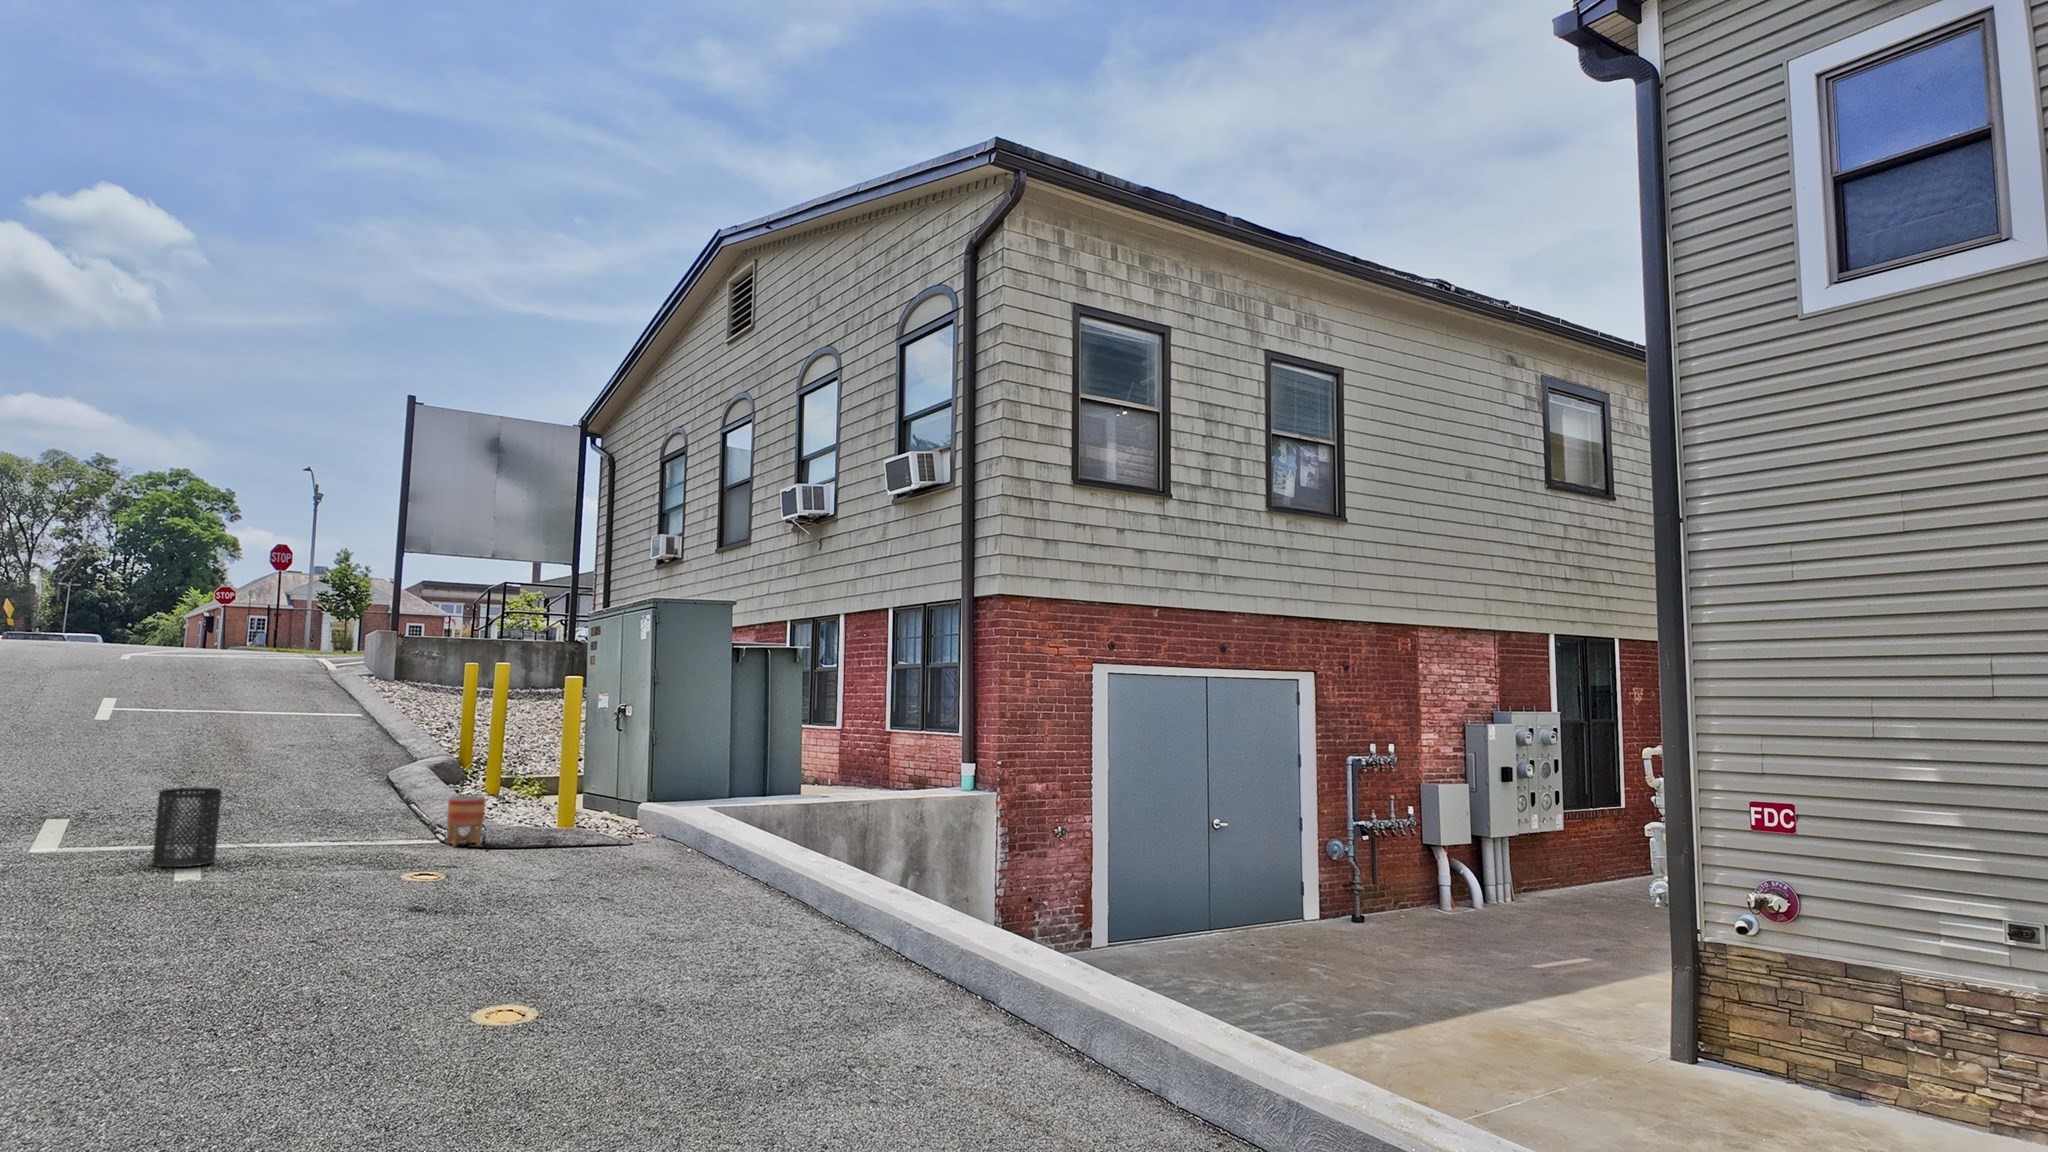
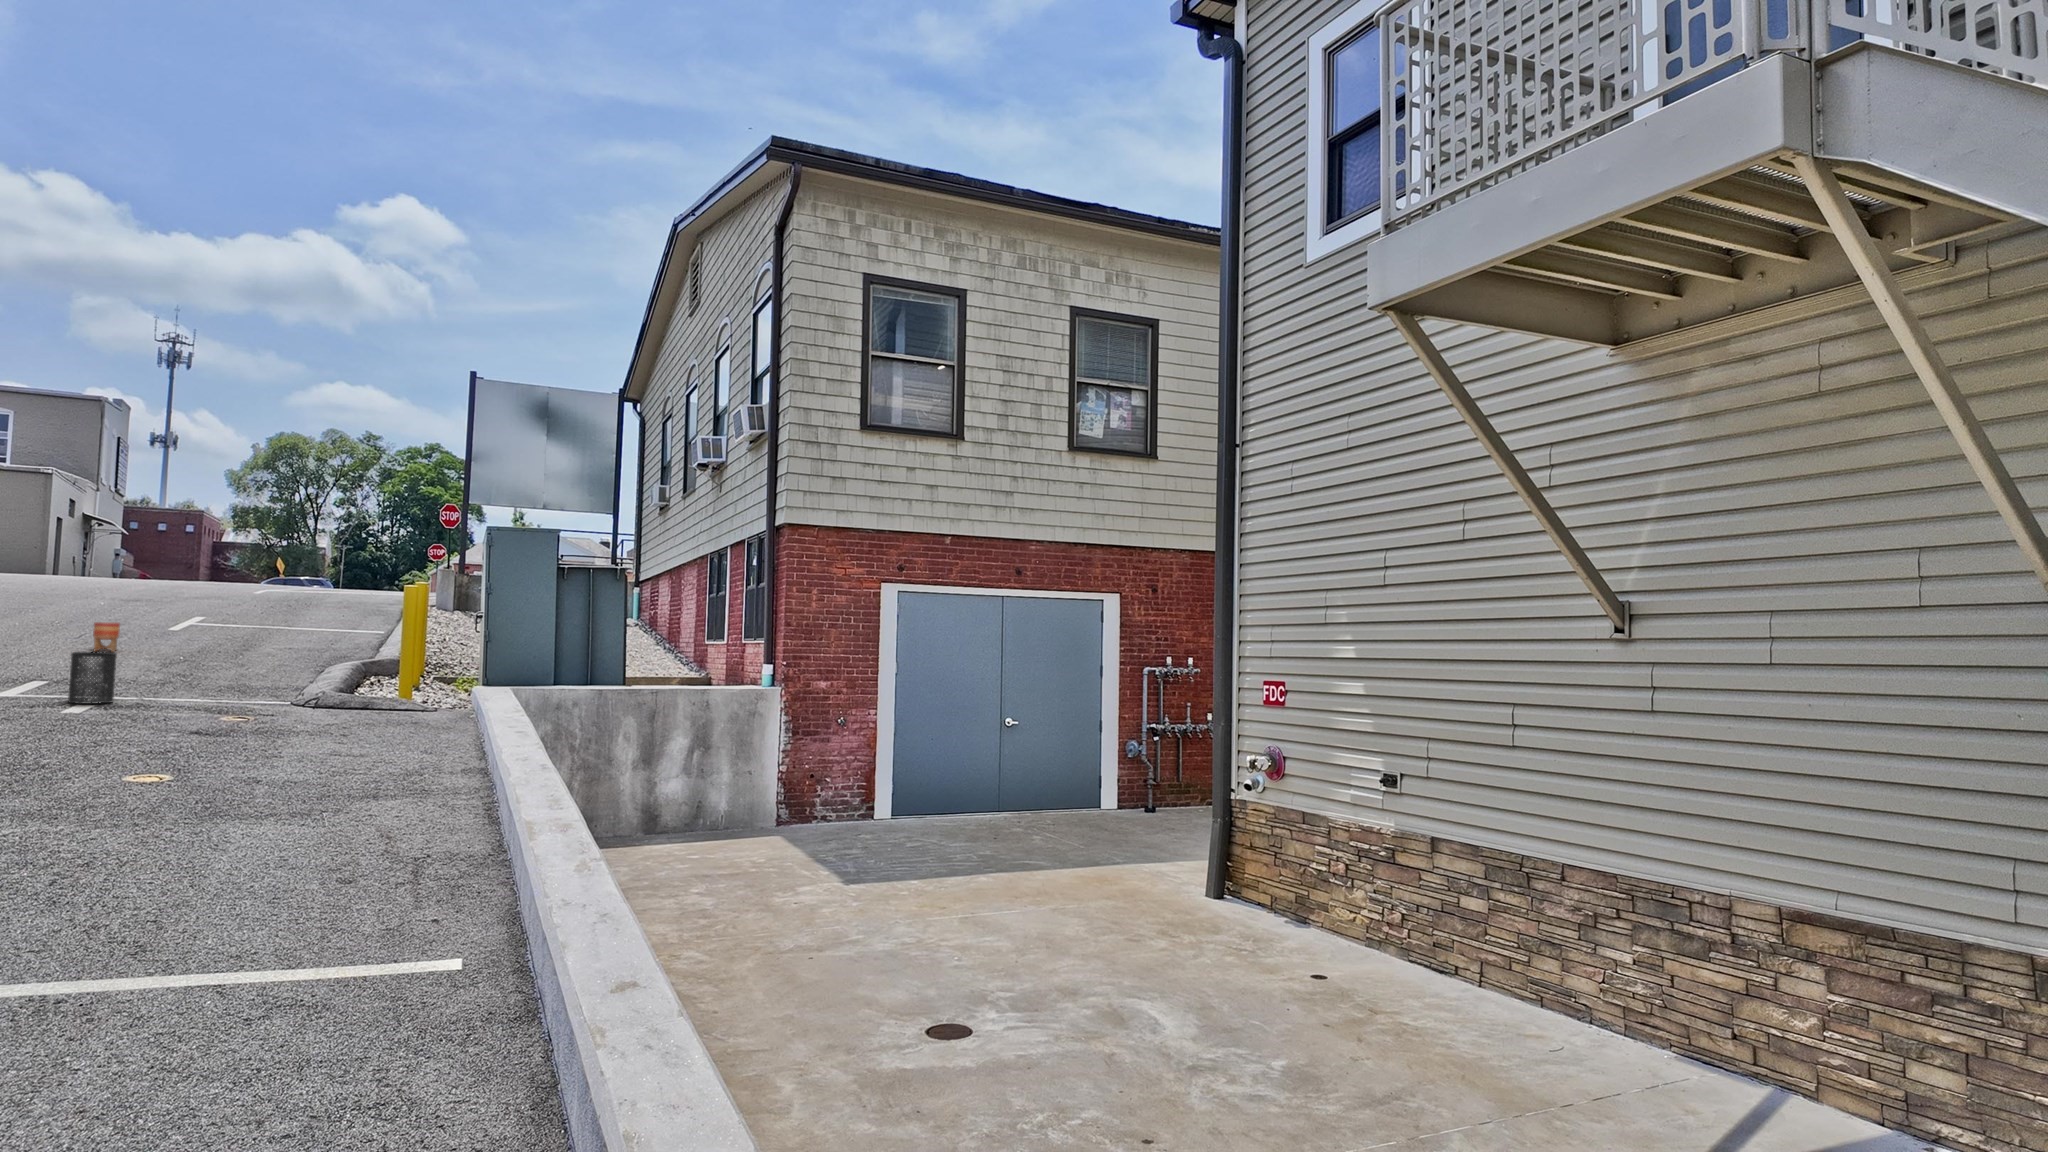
planter: present [447,795,485,847] -> present [93,622,120,652]

